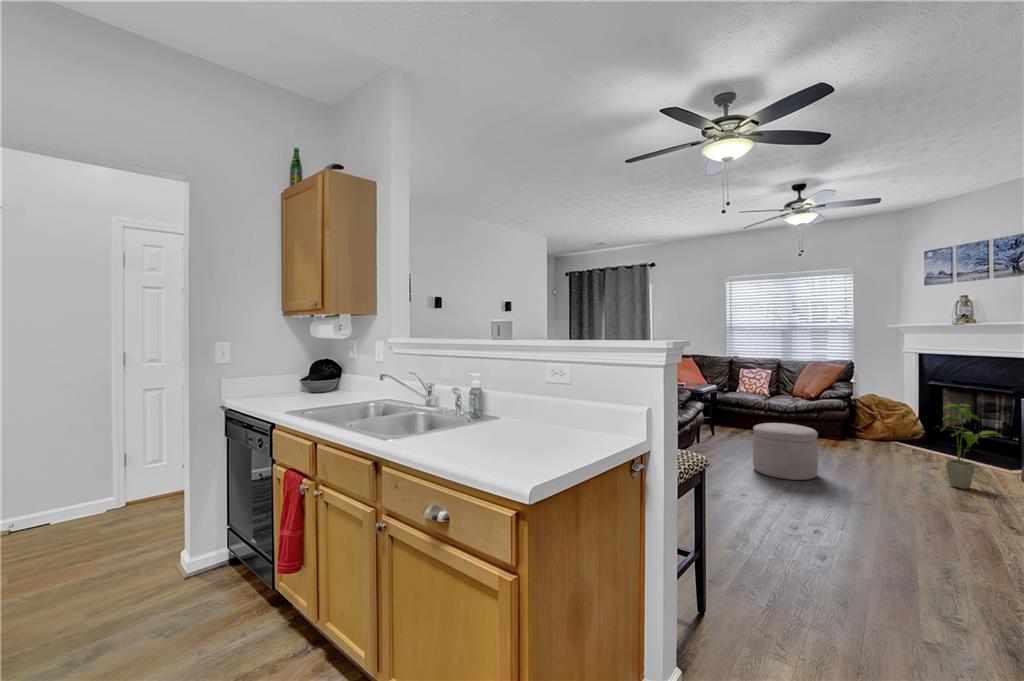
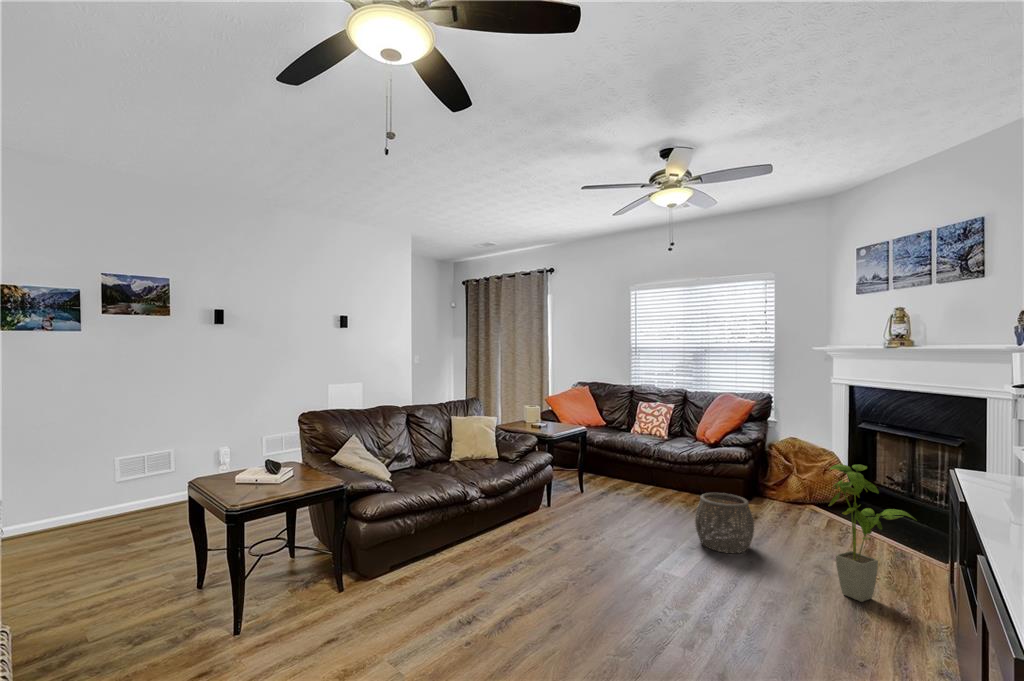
ottoman: present [753,423,818,480] -> none [569,483,655,577]
woven basket: none [829,429,875,468] -> present [695,493,754,554]

